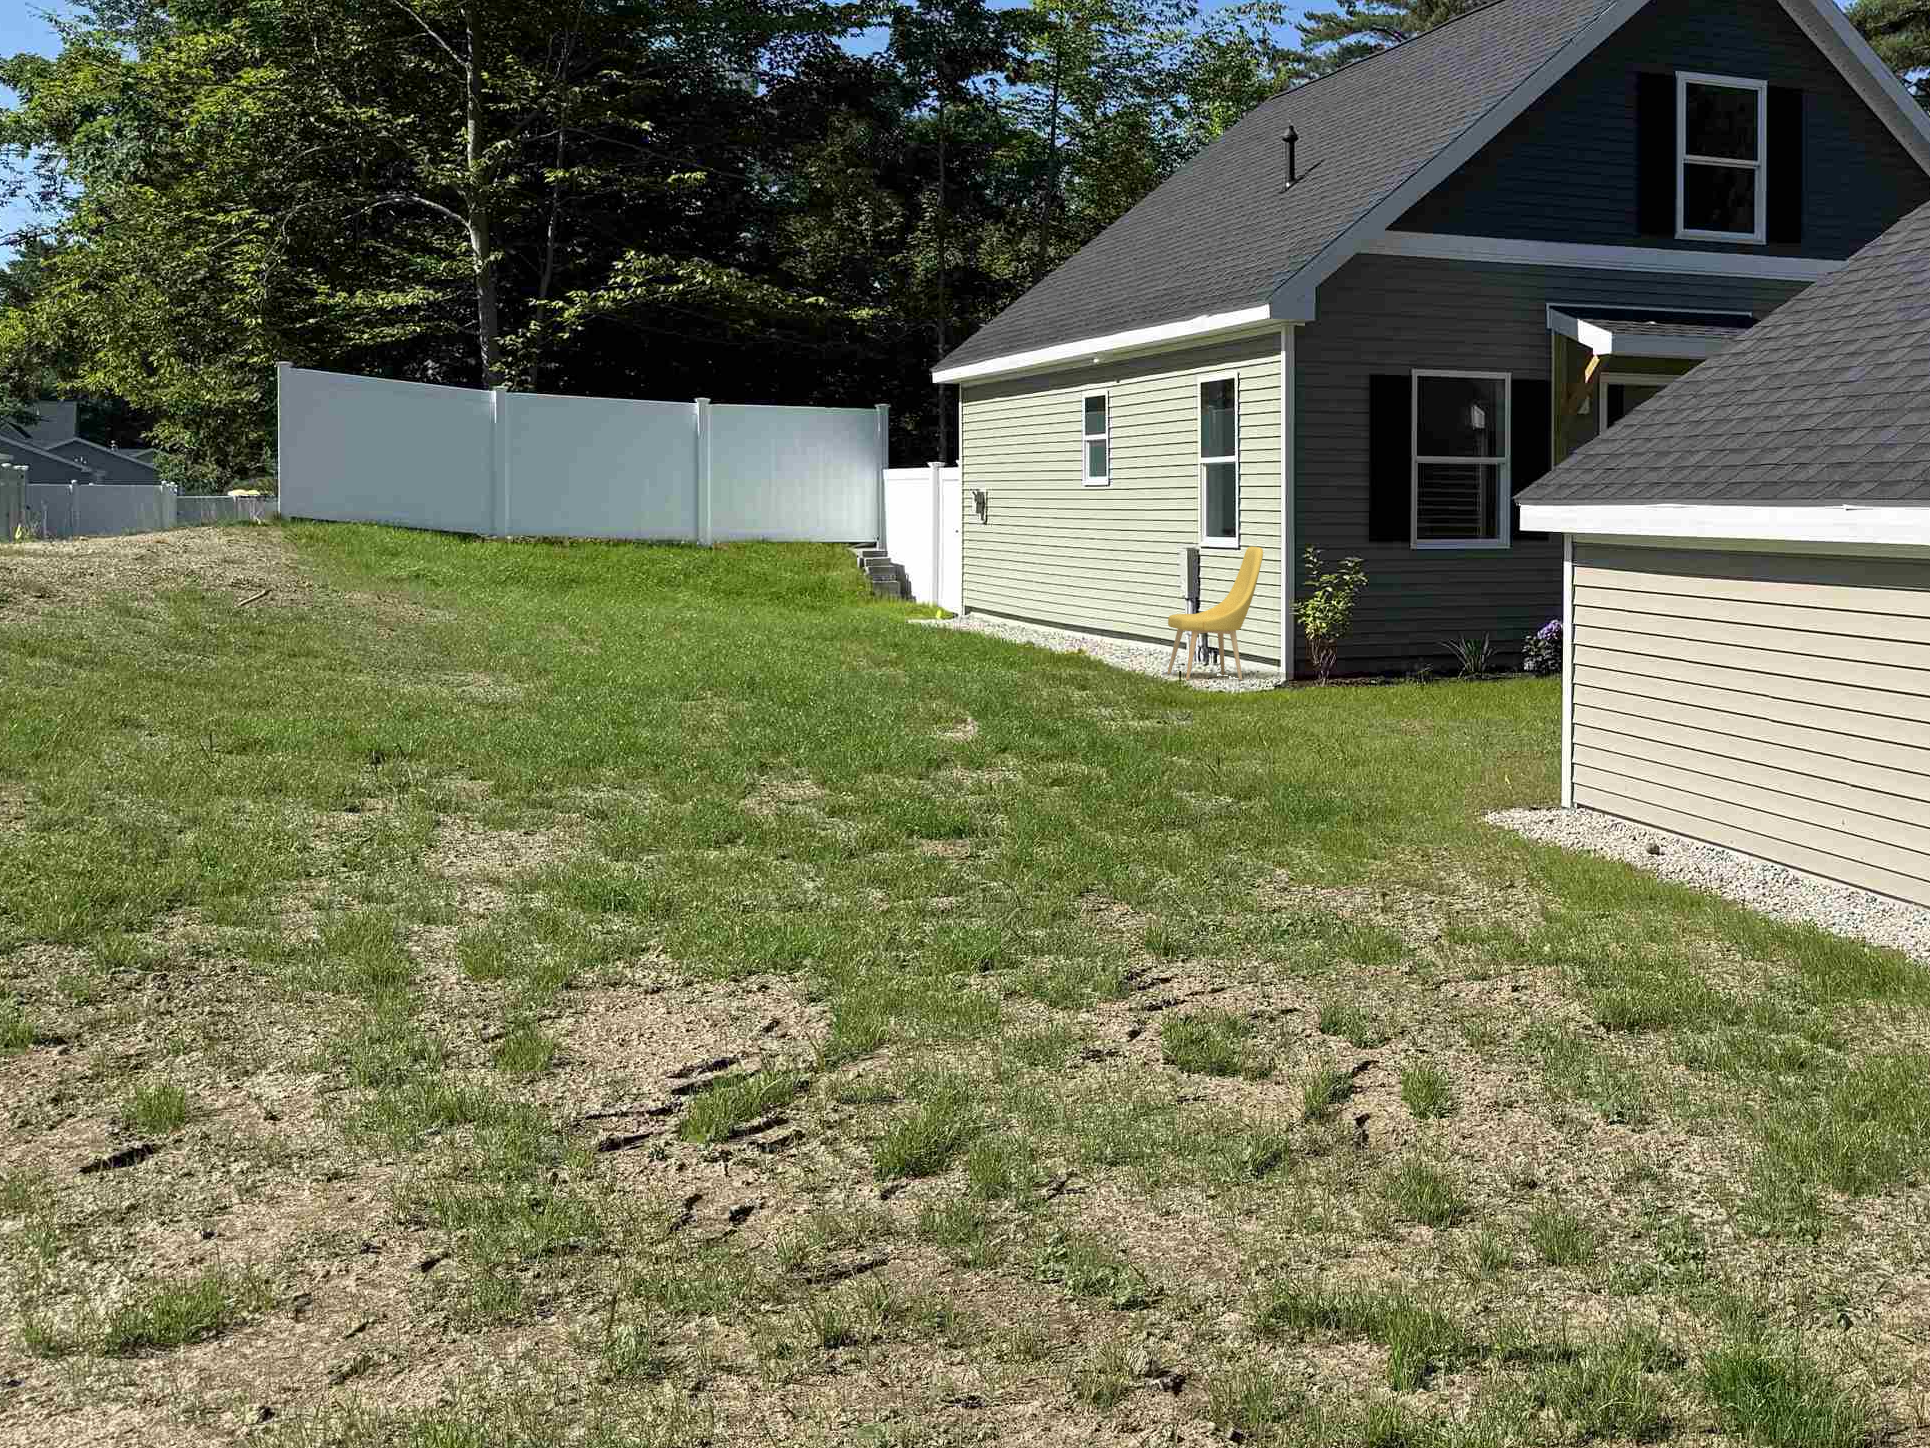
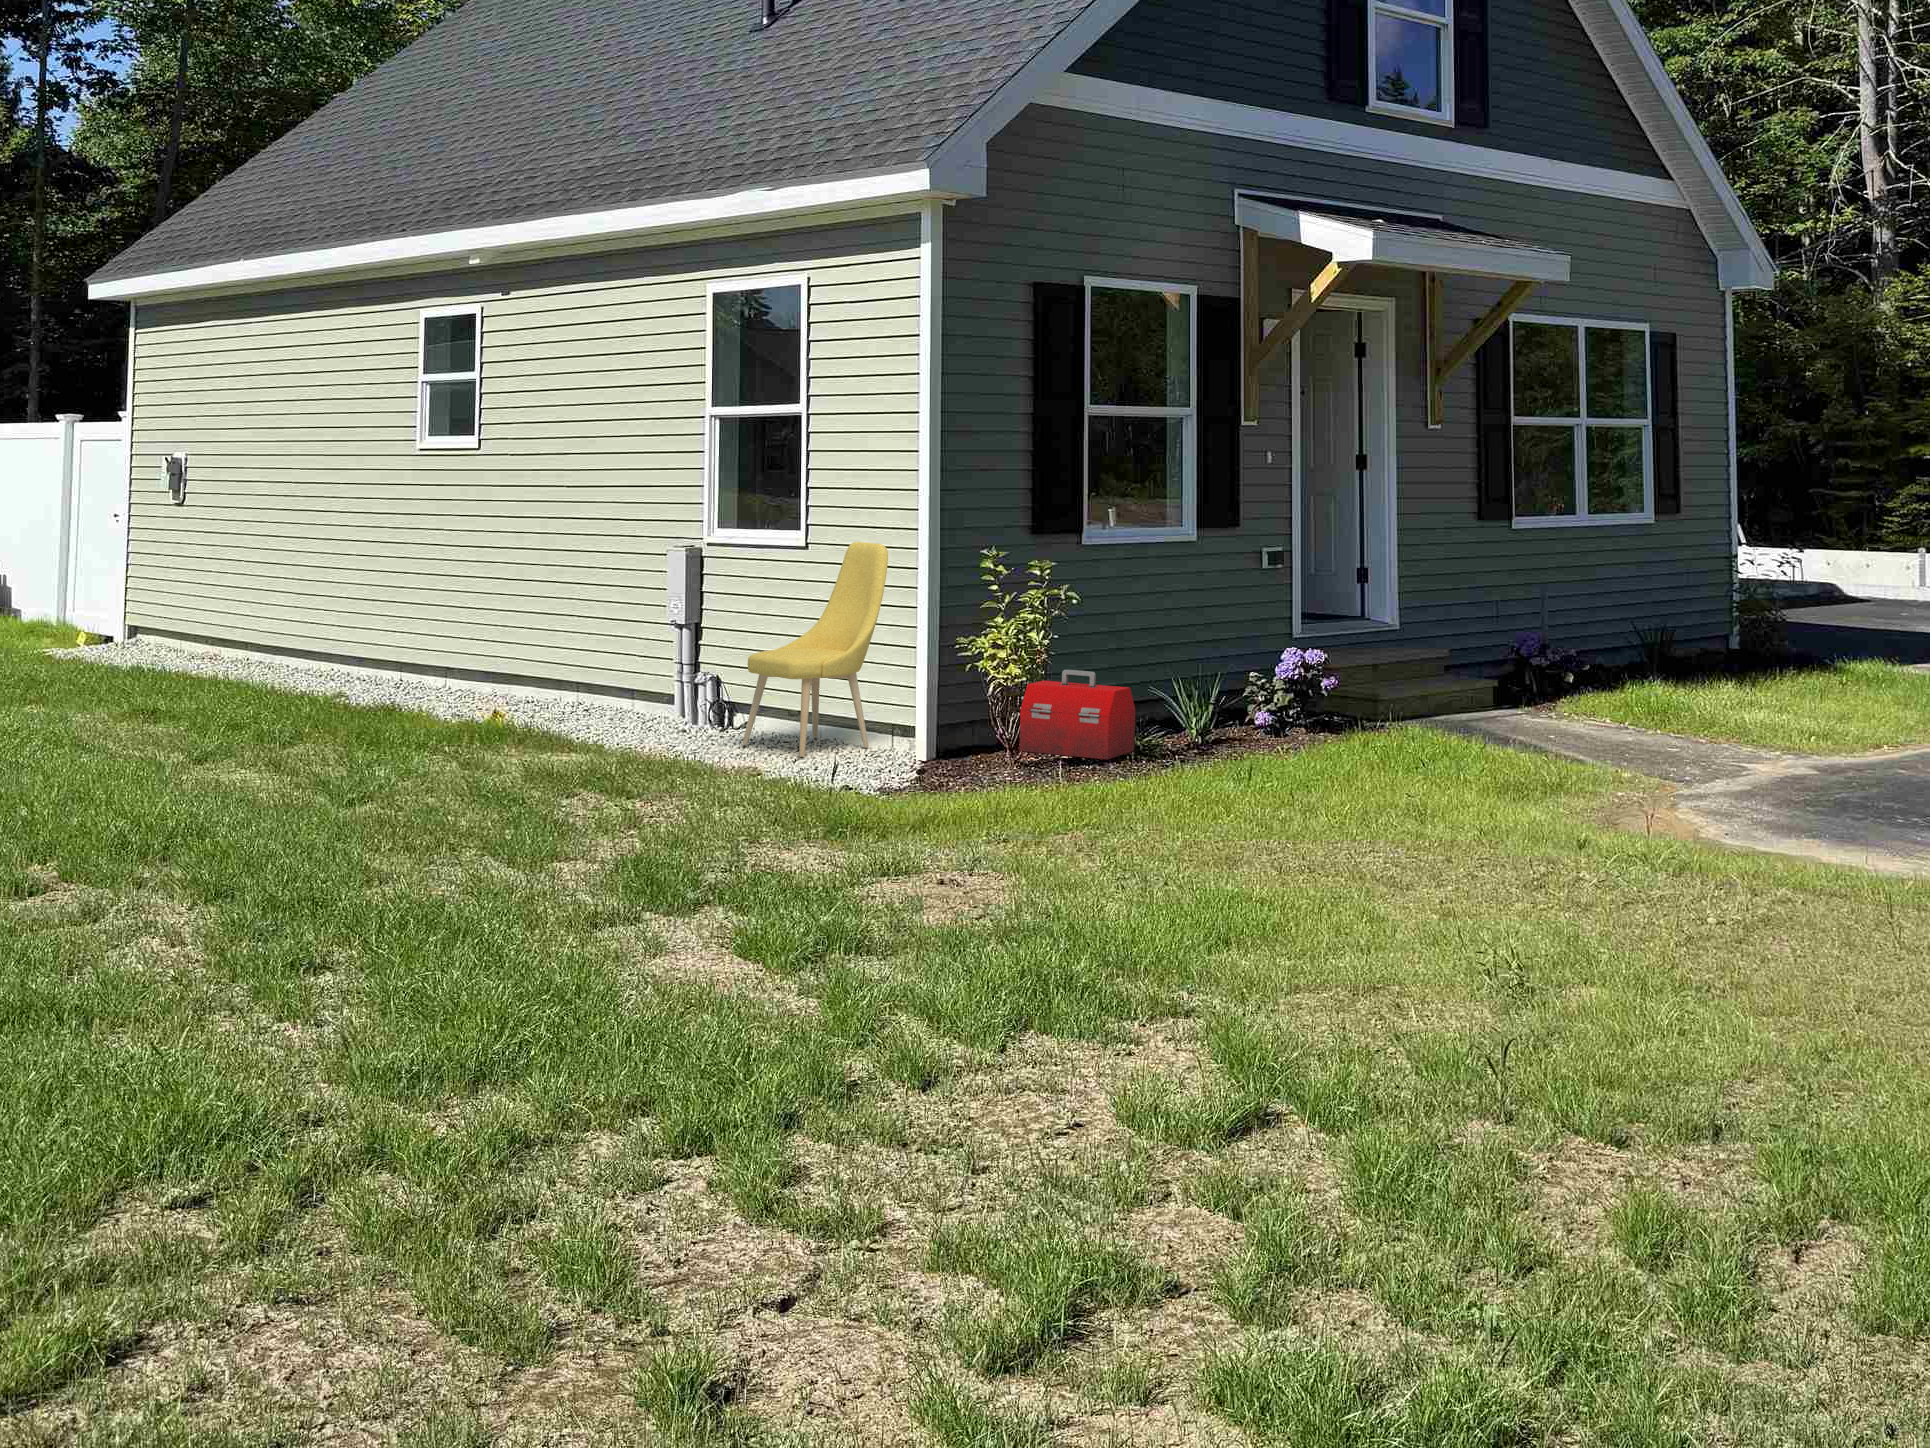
toolbox: none [1333,636,1410,694] -> present [1019,670,1135,760]

